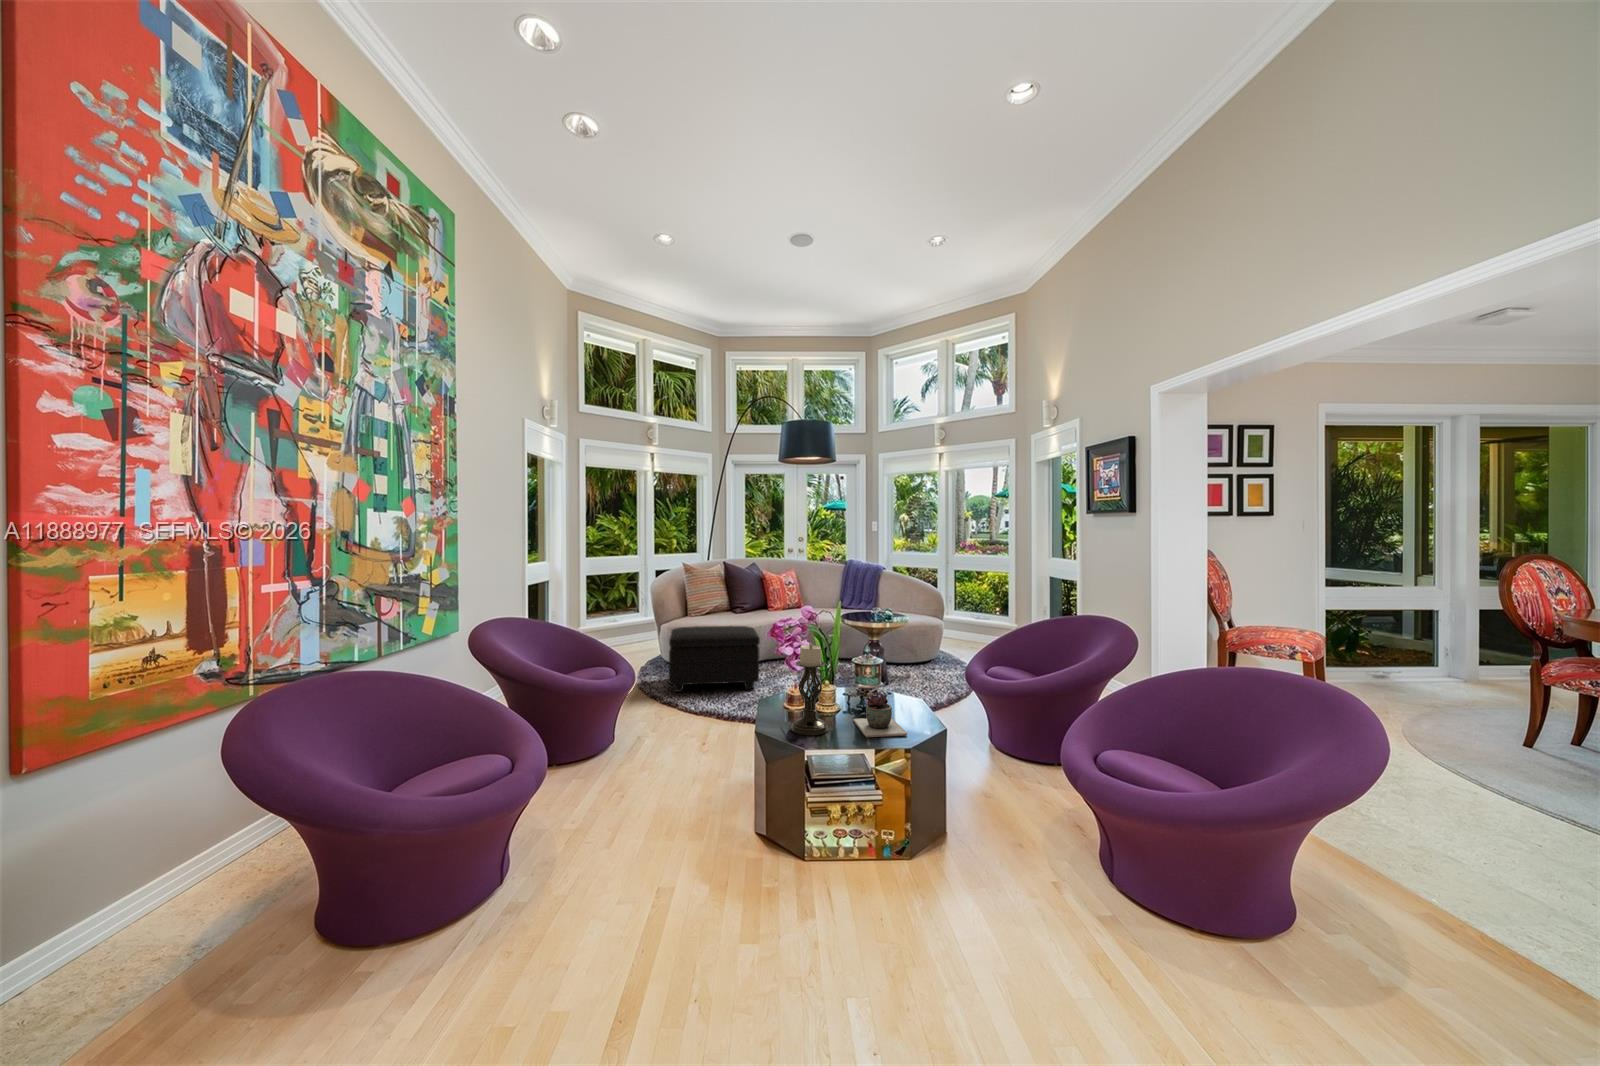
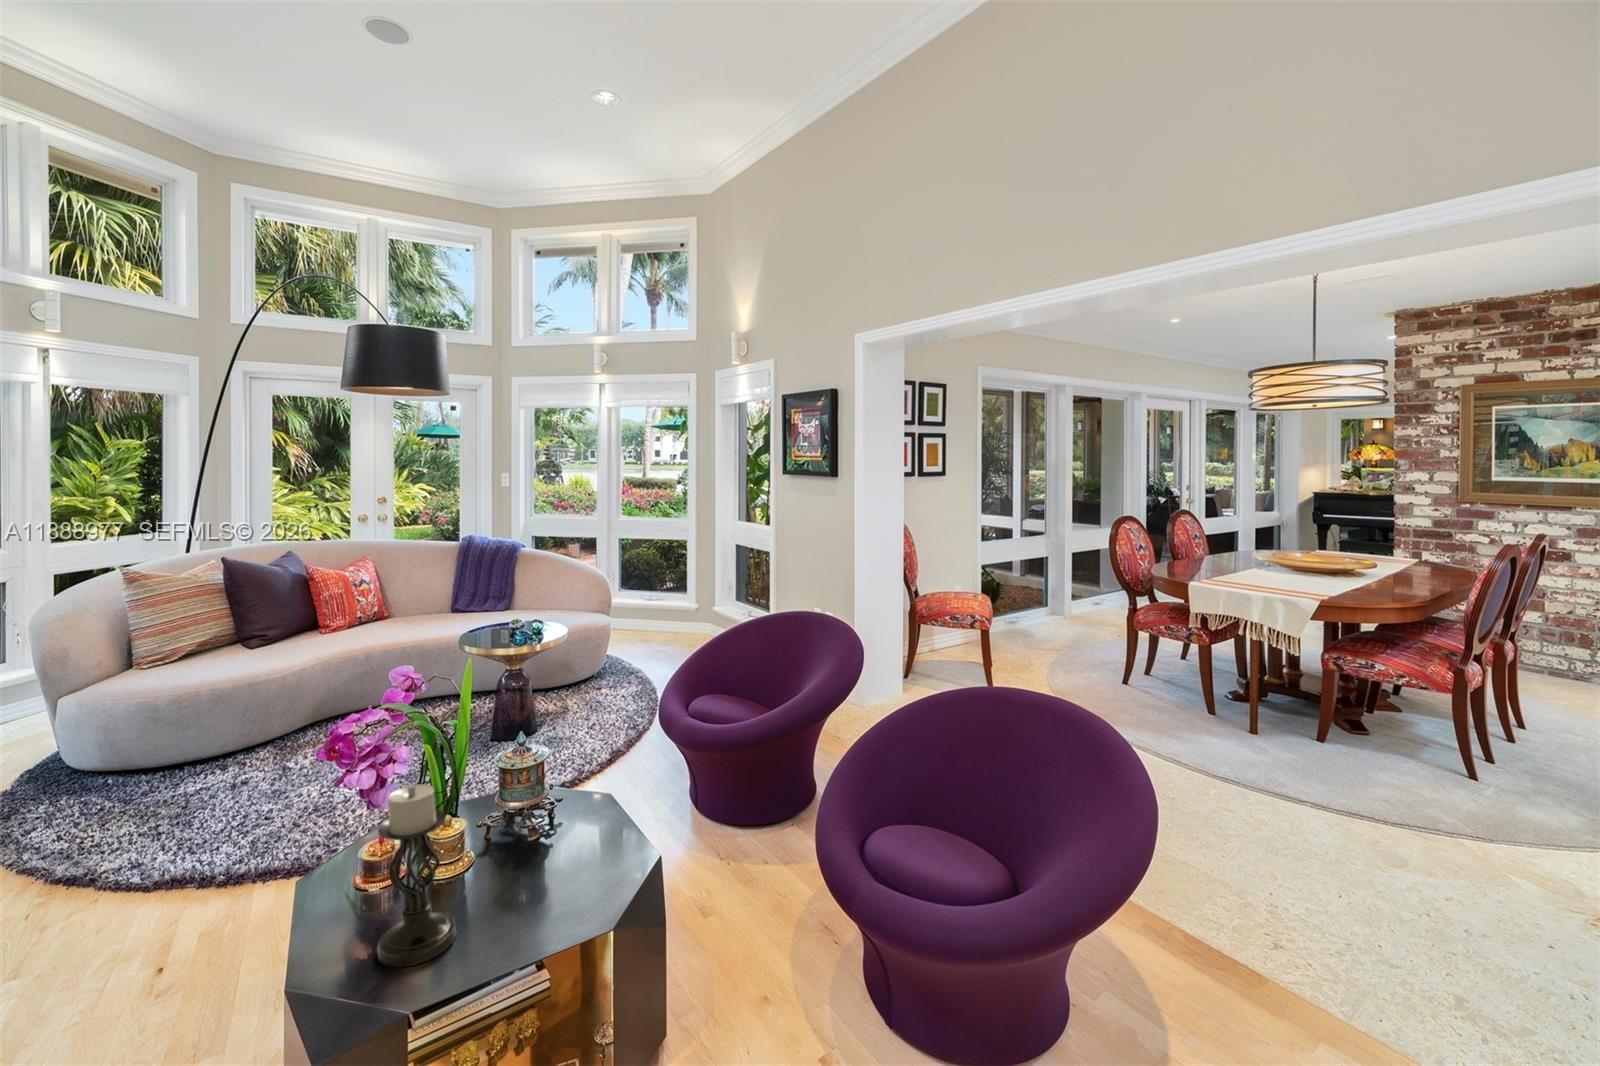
footstool: present [669,626,760,692] -> none [73,679,302,839]
succulent plant: present [853,694,907,737] -> none [503,834,605,928]

